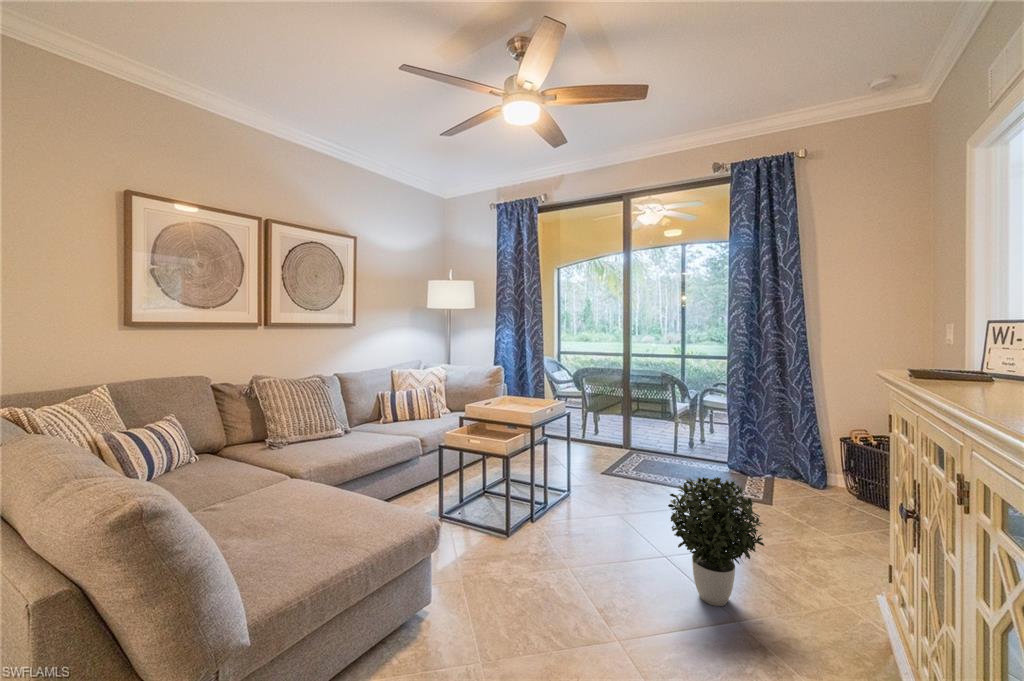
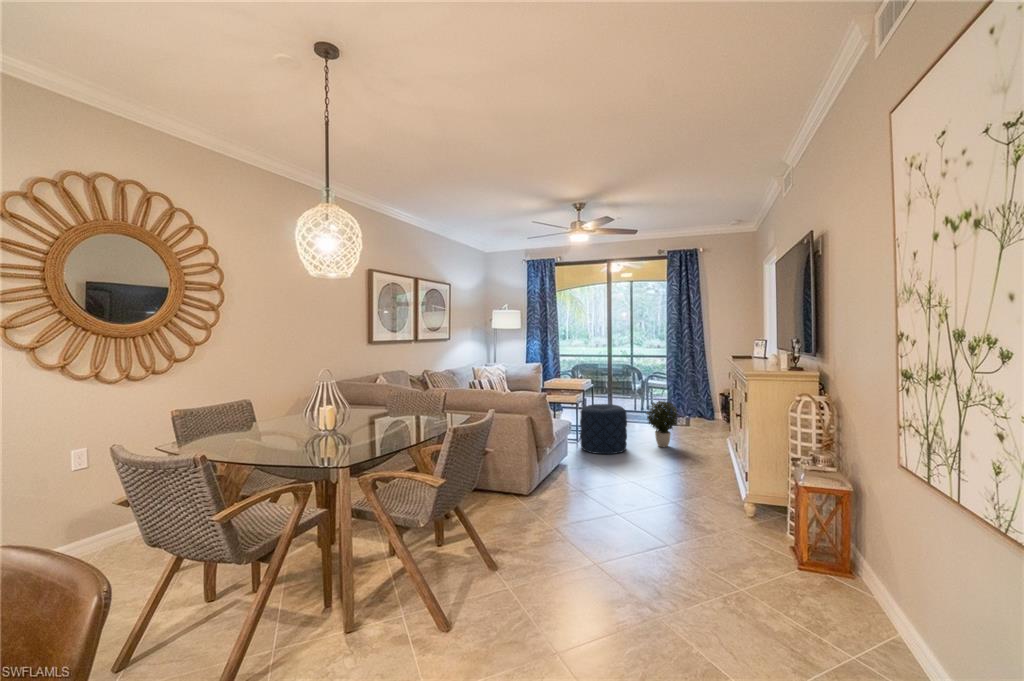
pouf: none [494,472,612,631] -> present [580,404,627,454]

